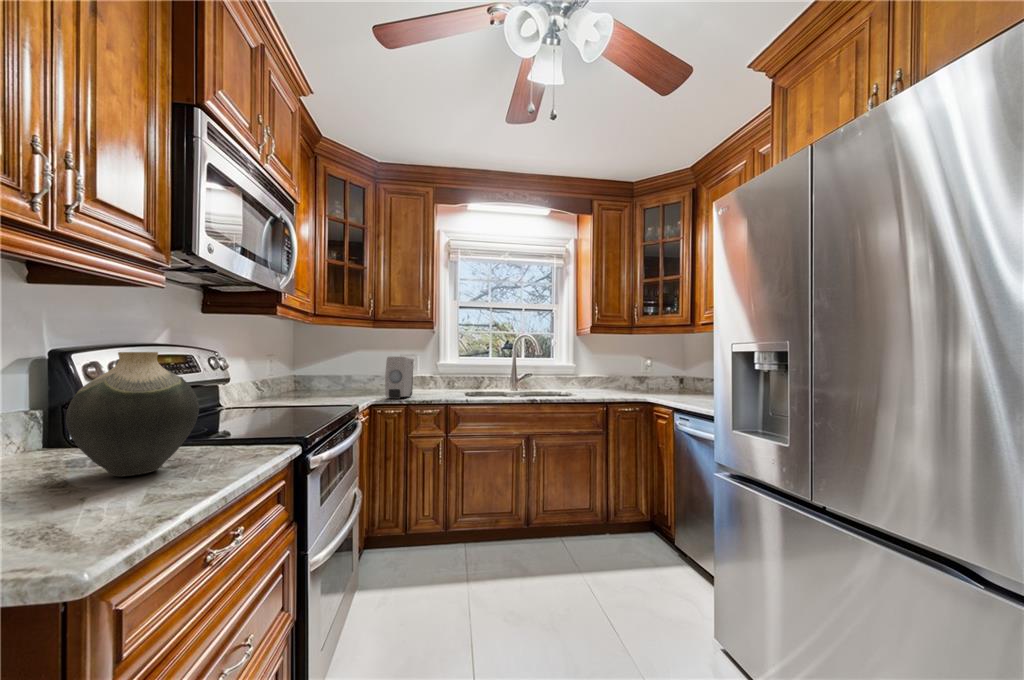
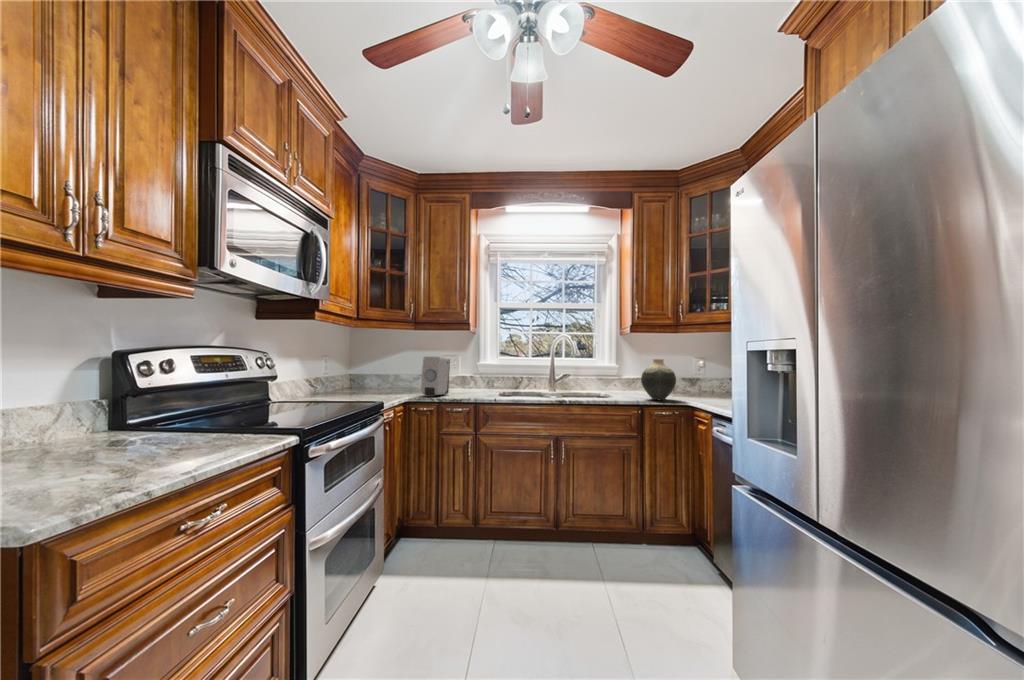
vase: present [66,352,199,477] -> present [641,359,676,400]

